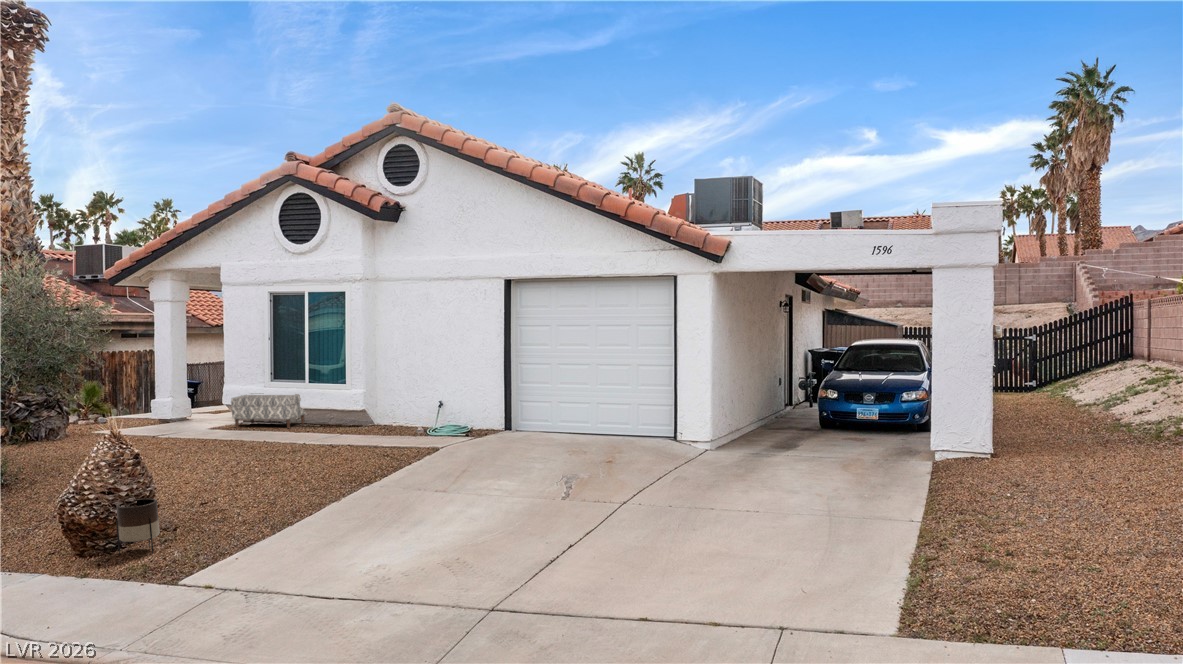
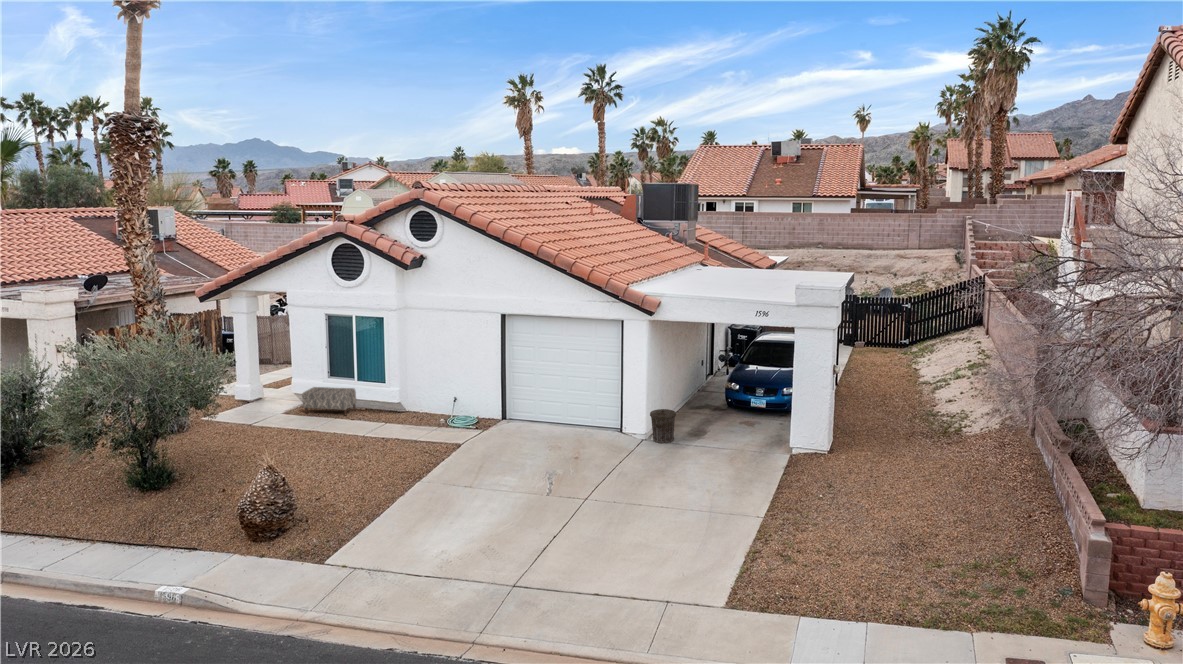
trash can: none [716,402,755,450] -> present [650,409,676,443]
planter: present [116,499,160,555] -> none [275,504,300,540]

